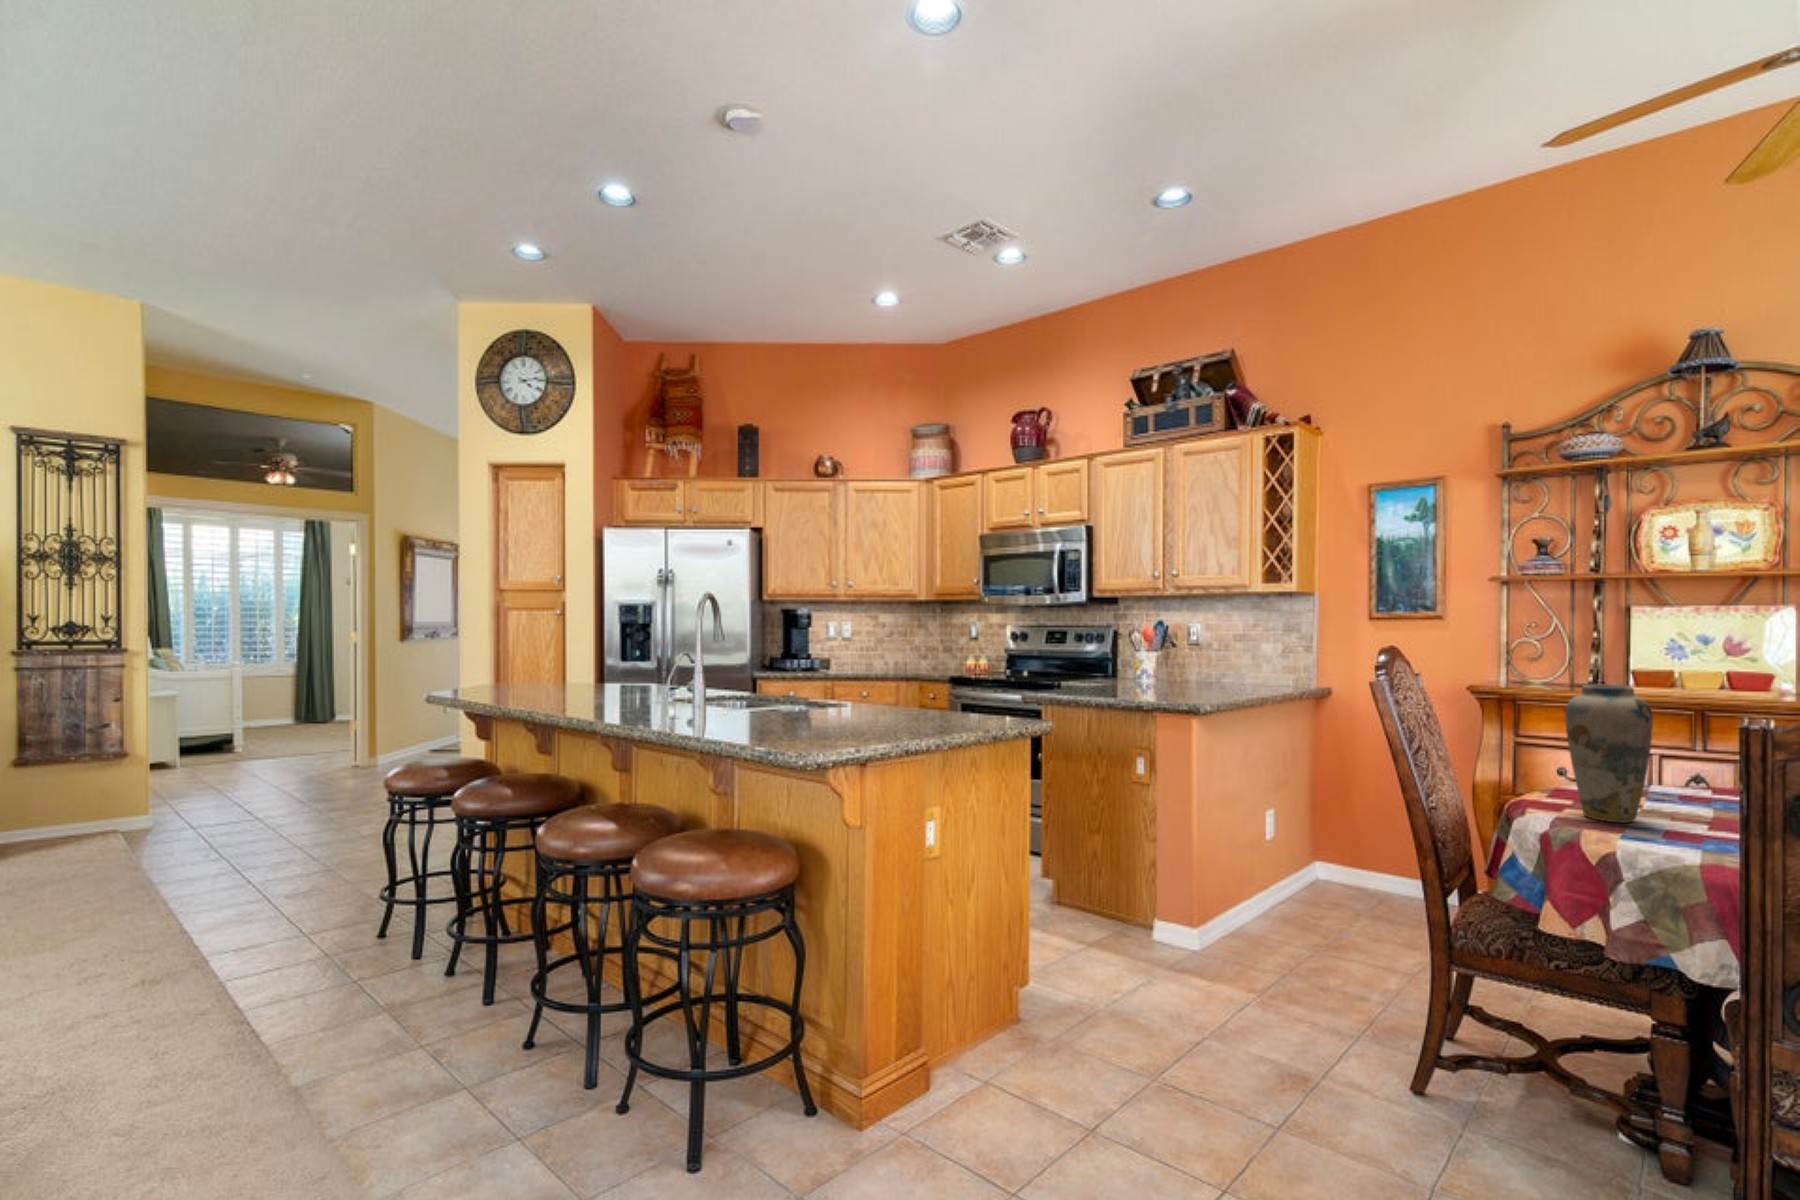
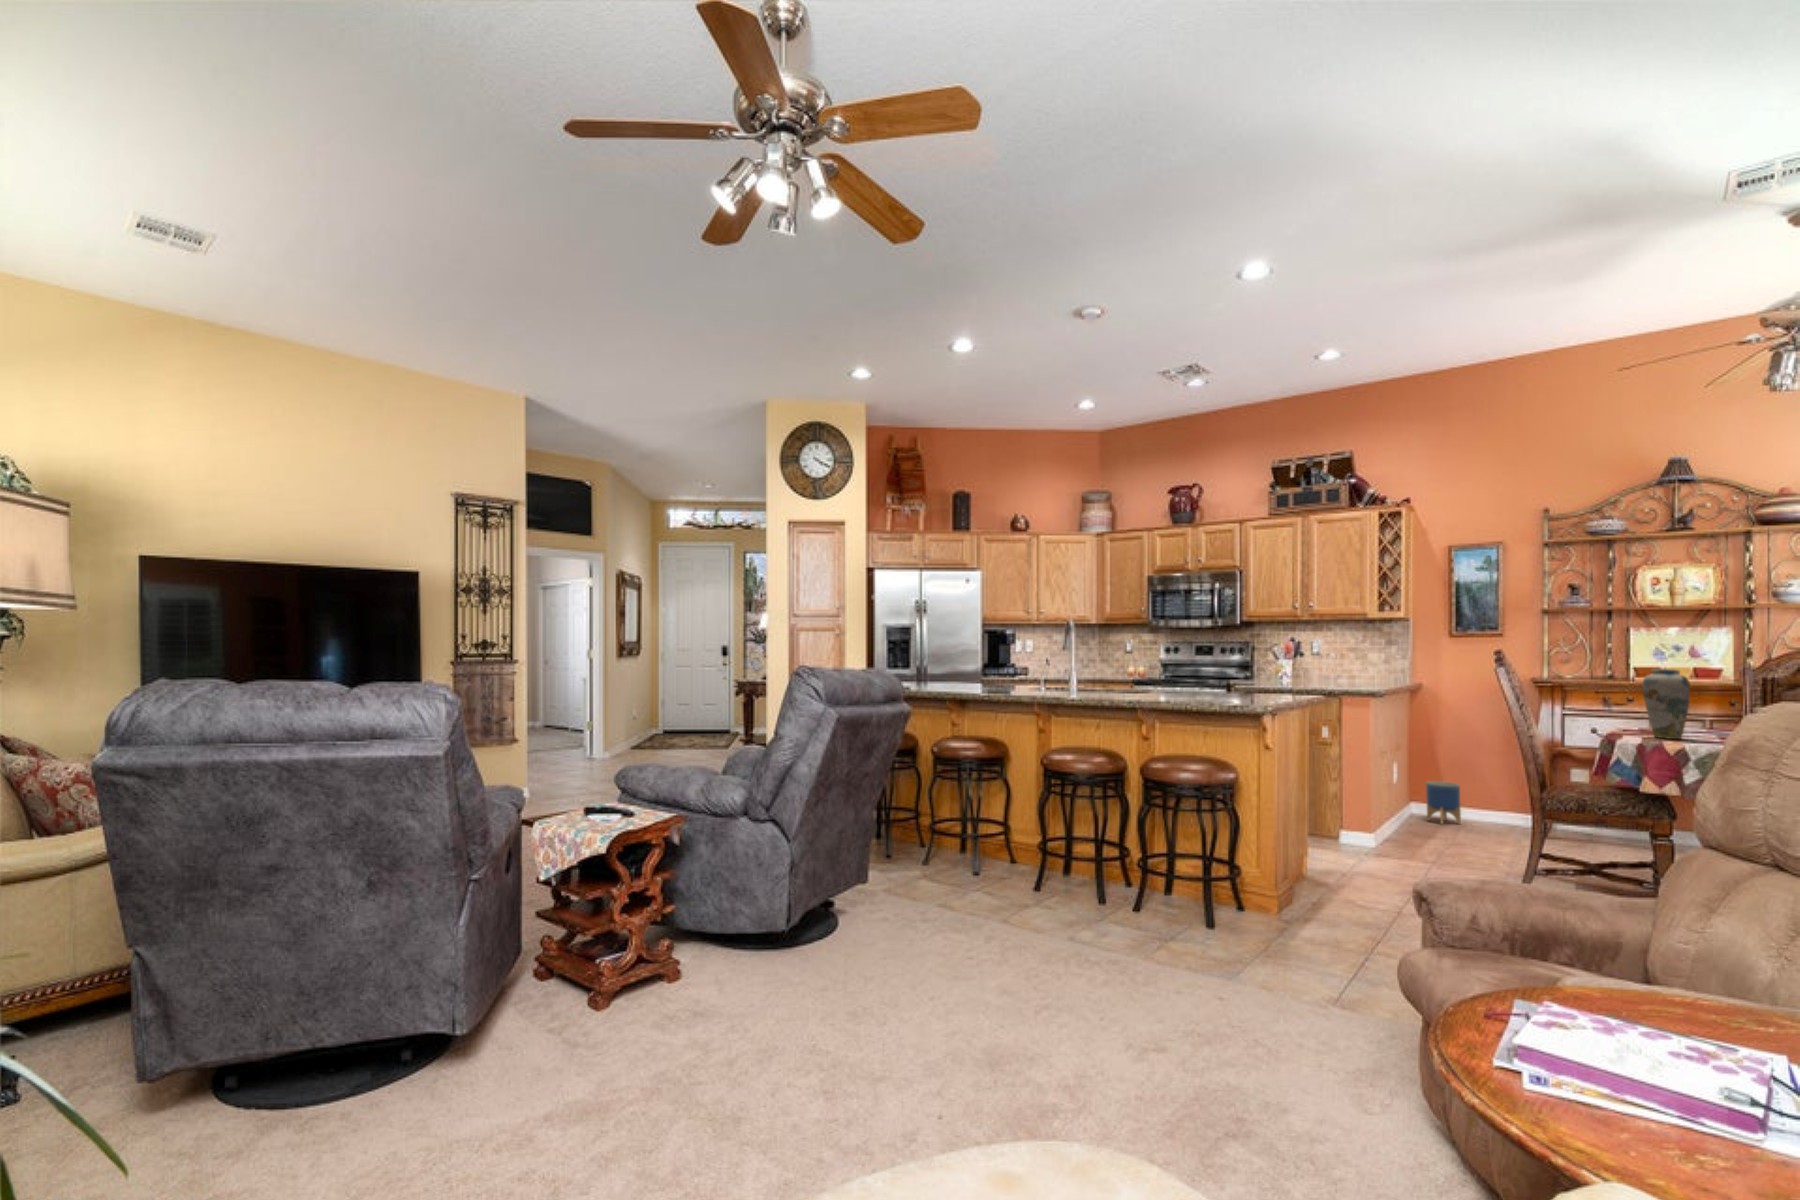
planter: none [1325,834,1372,903] -> present [1426,781,1461,824]

